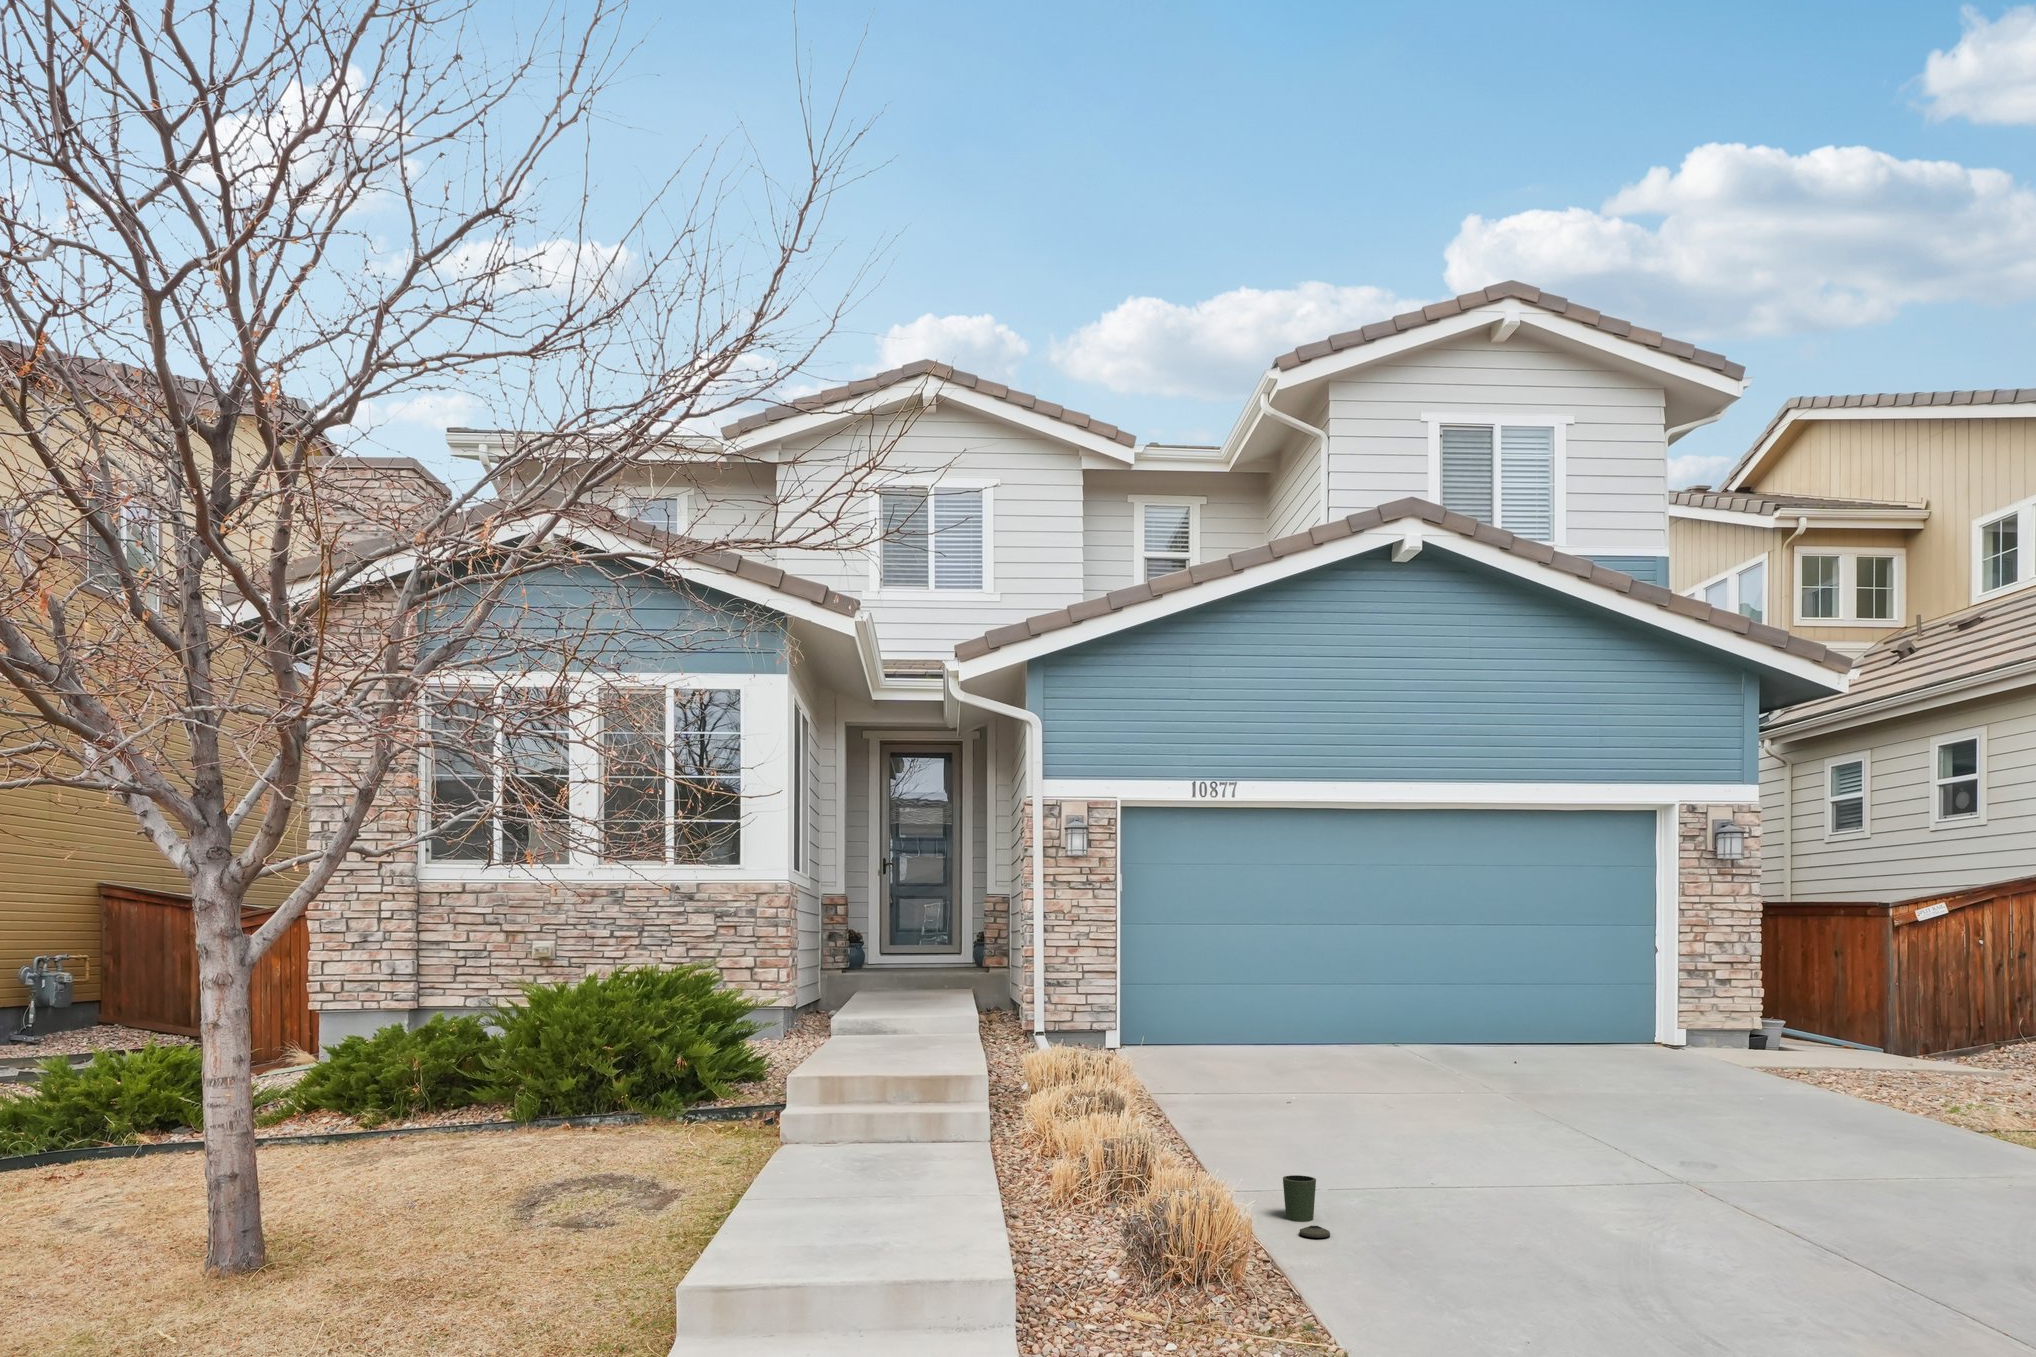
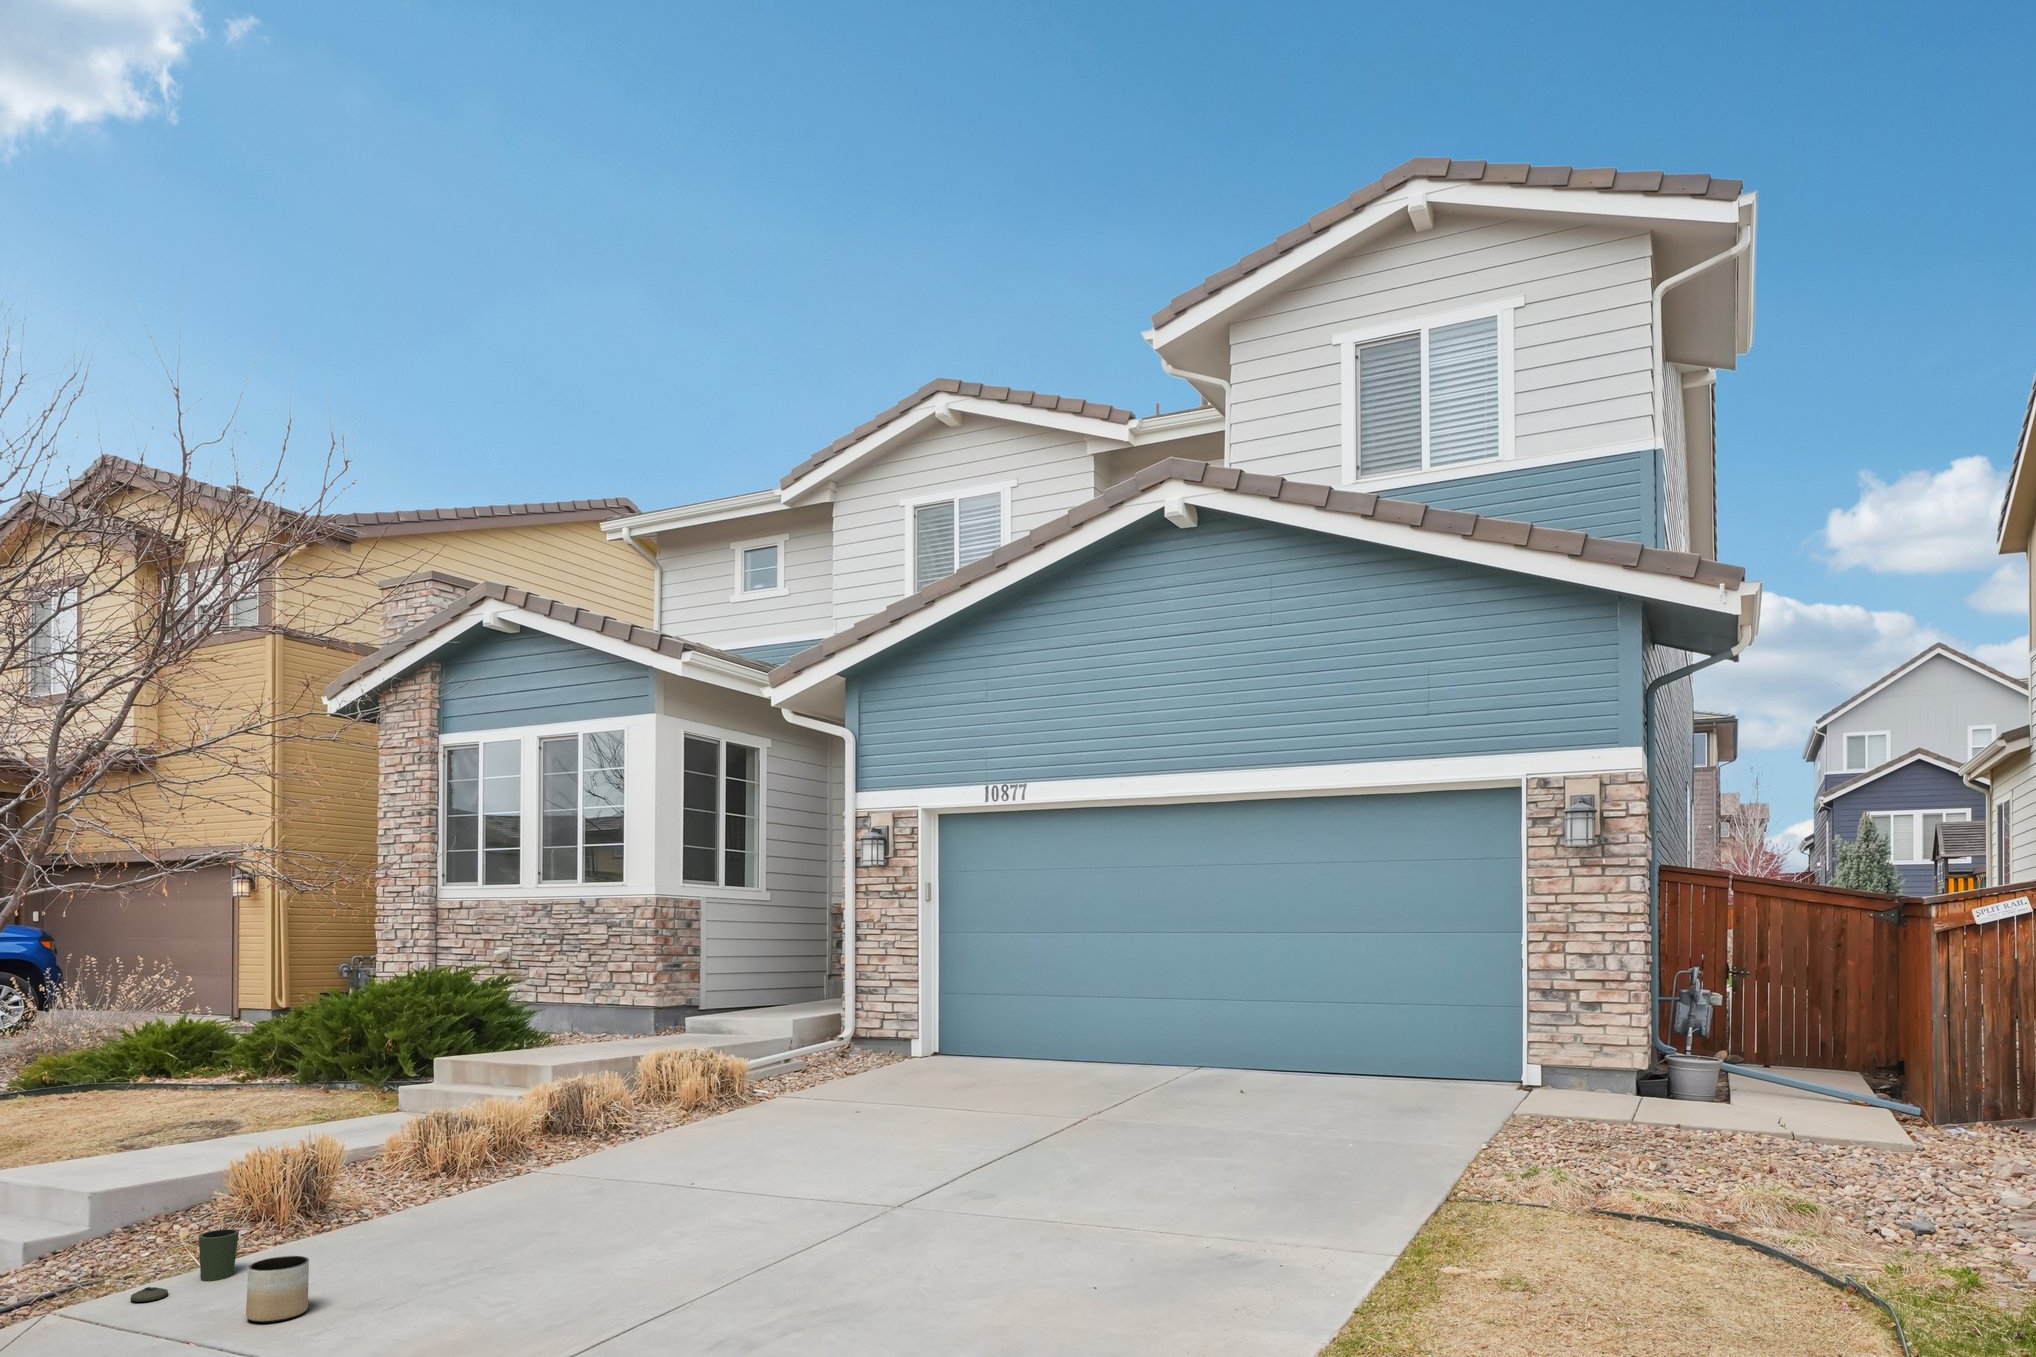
planter: none [1453,1182,1503,1236] -> present [246,1256,309,1322]

